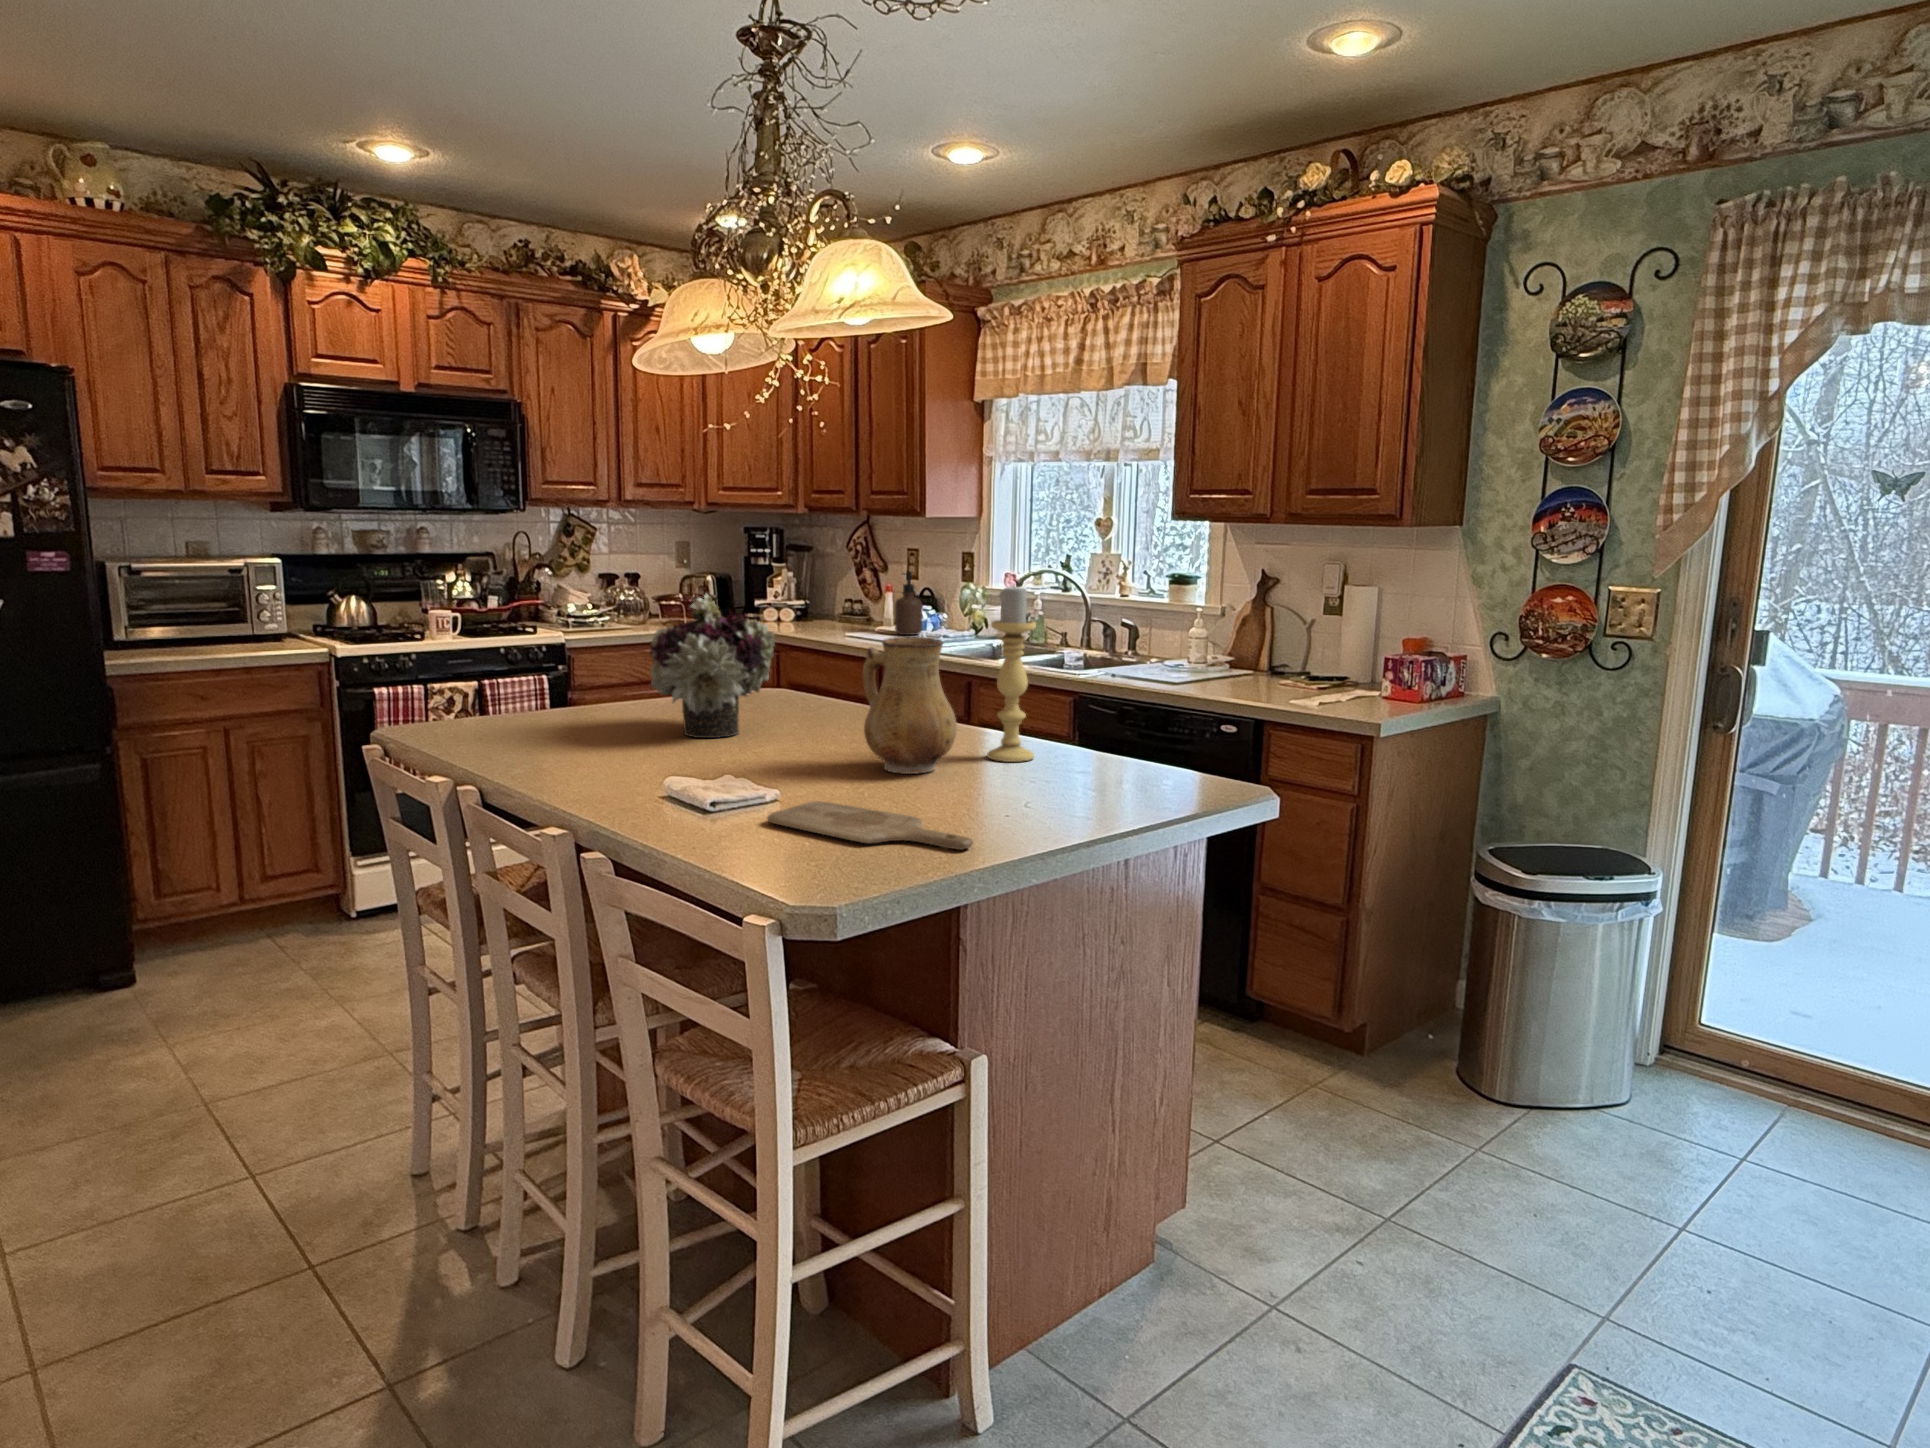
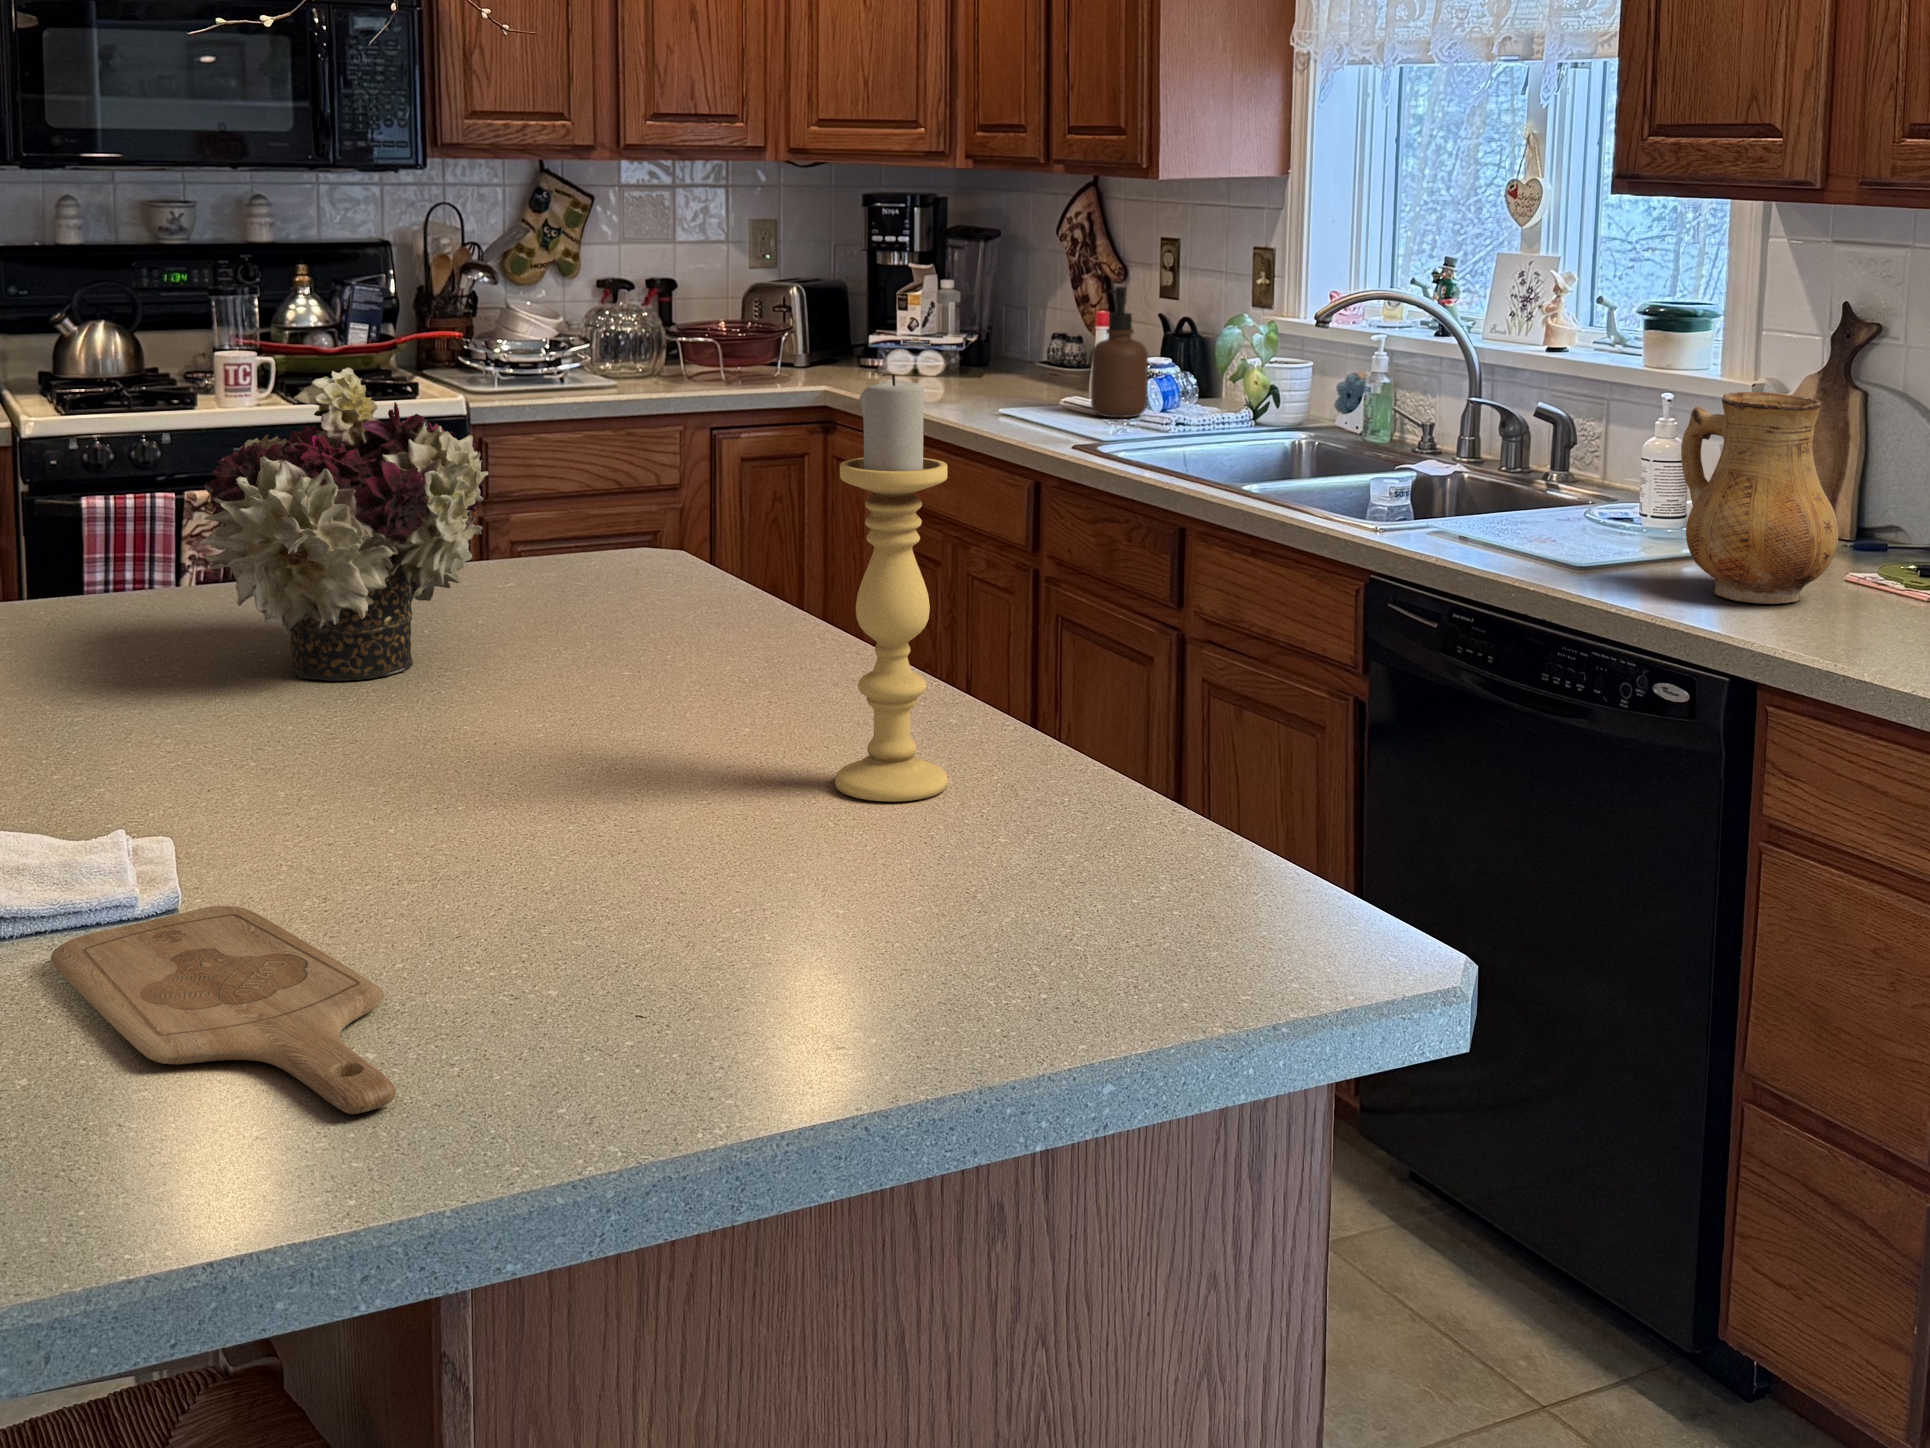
ceramic pitcher: present [863,637,957,774] -> present [1681,392,1838,604]

